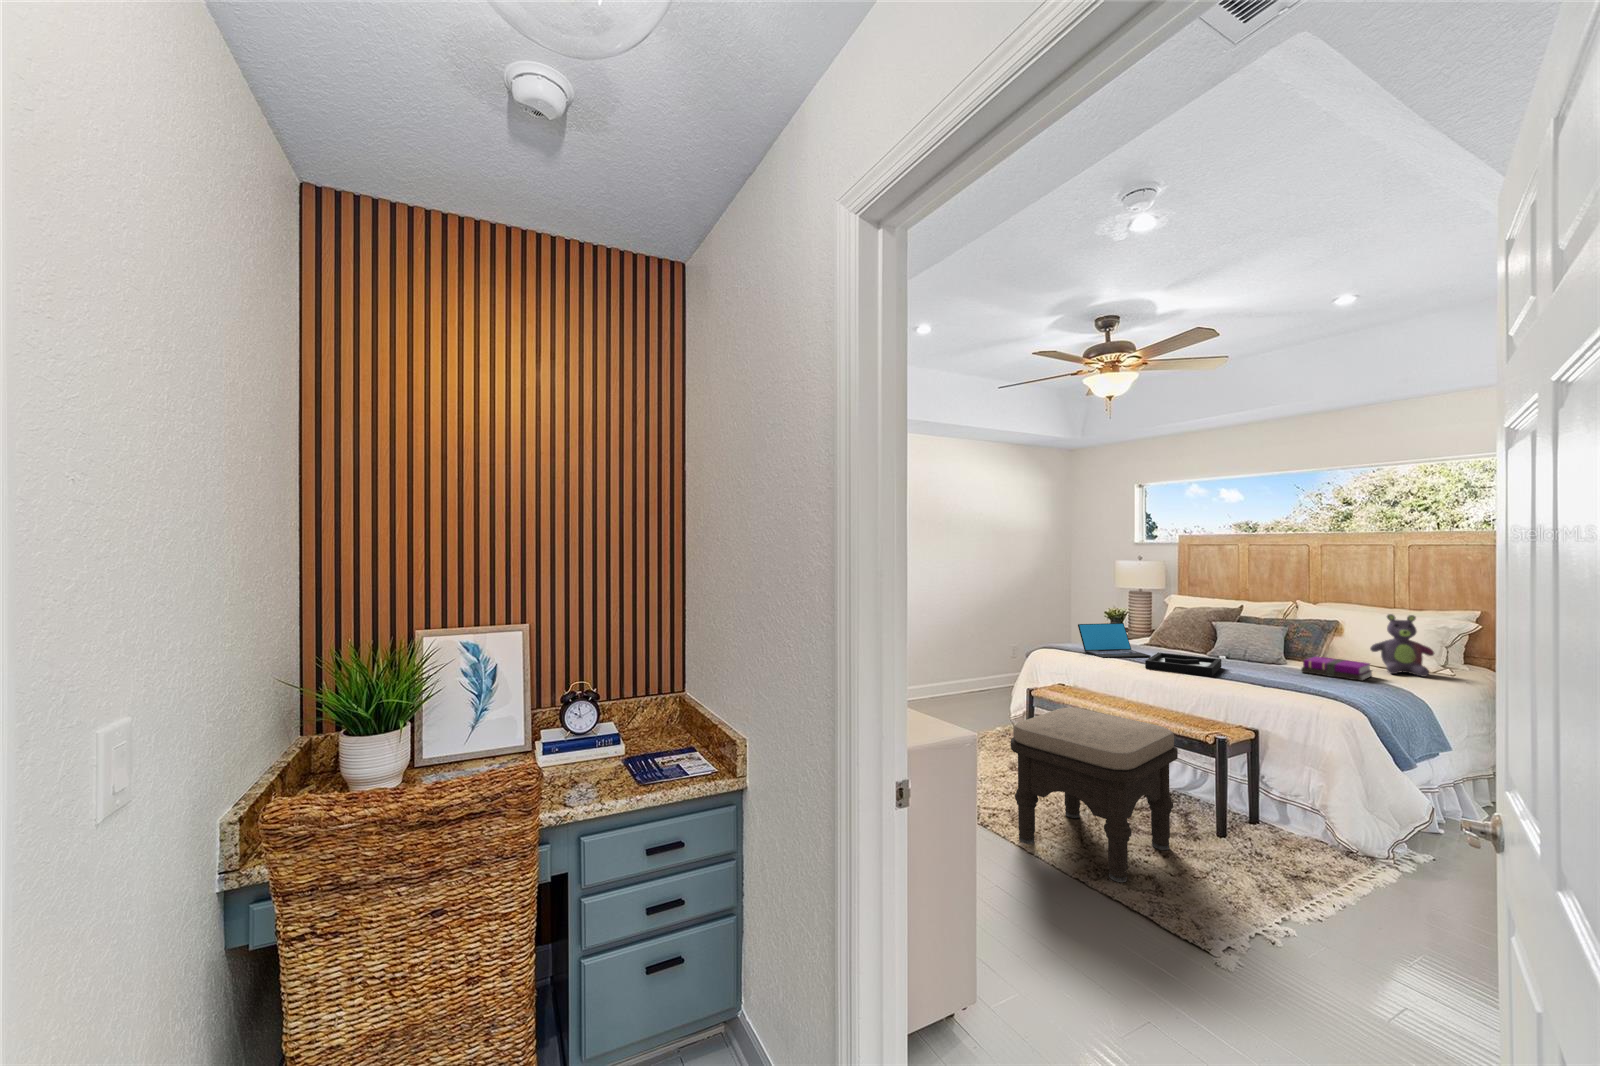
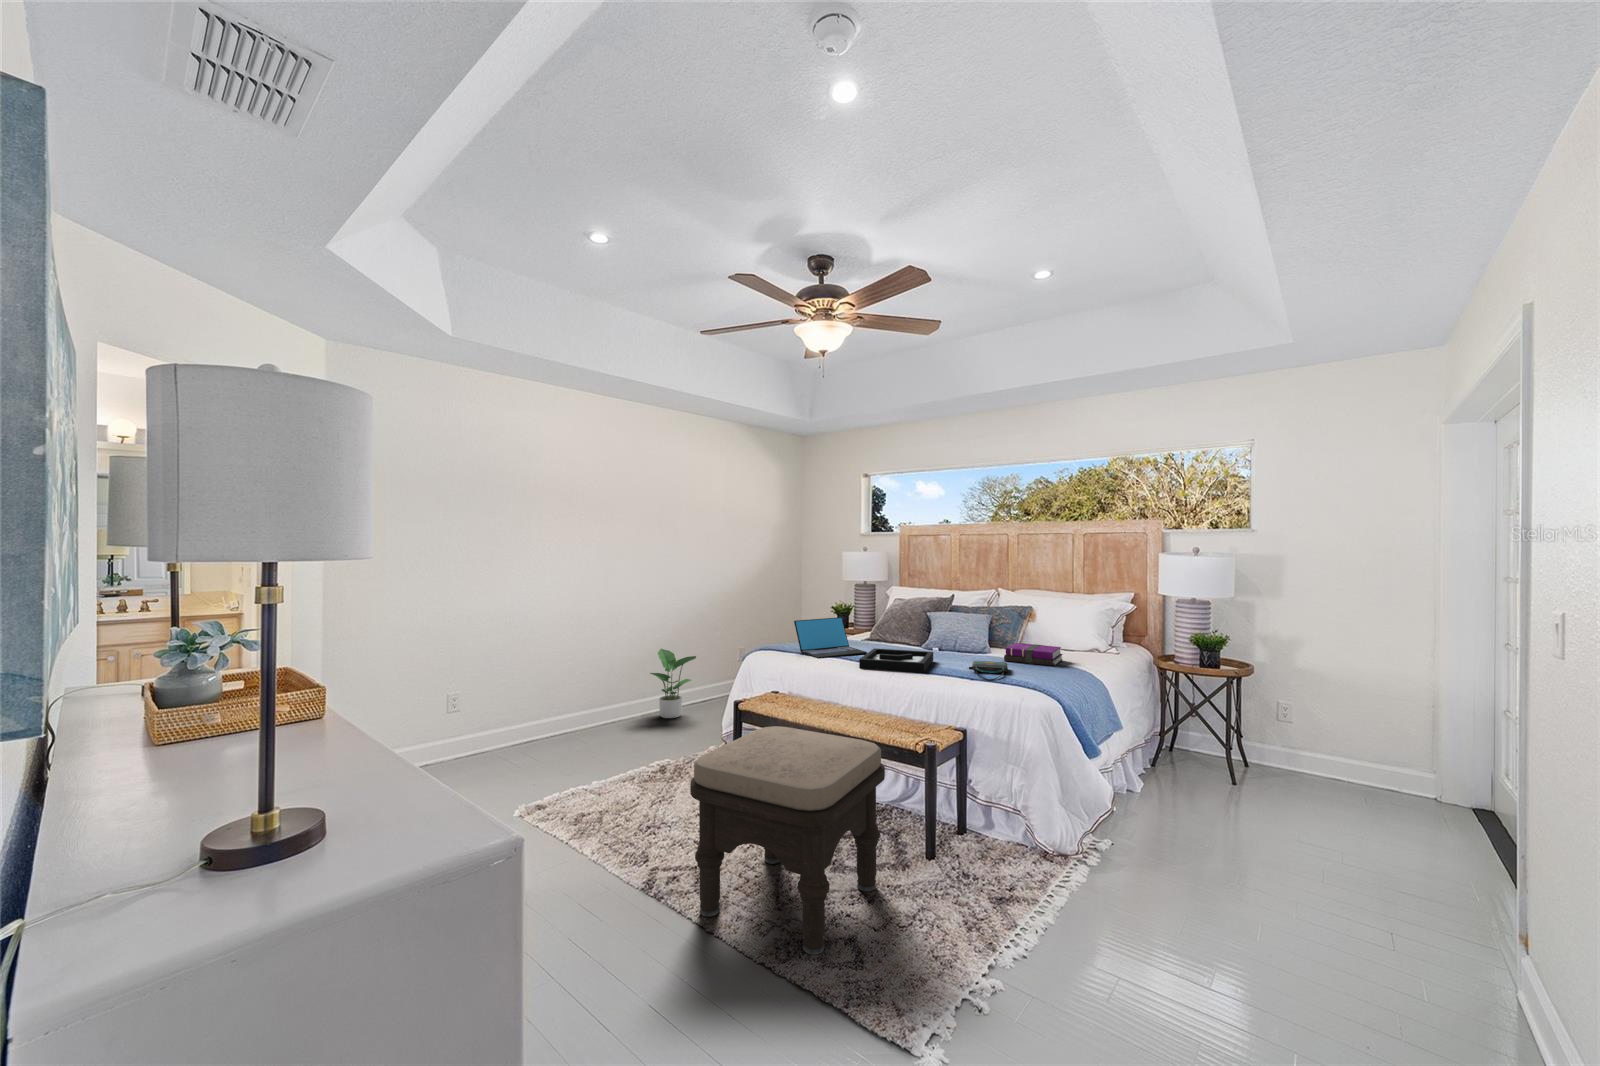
stuffed bear: present [1370,614,1434,677] -> none [1059,597,1109,657]
potted plant: none [942,643,982,702] -> present [650,649,696,718]
tote bag: none [1261,670,1307,688] -> present [969,661,1009,681]

